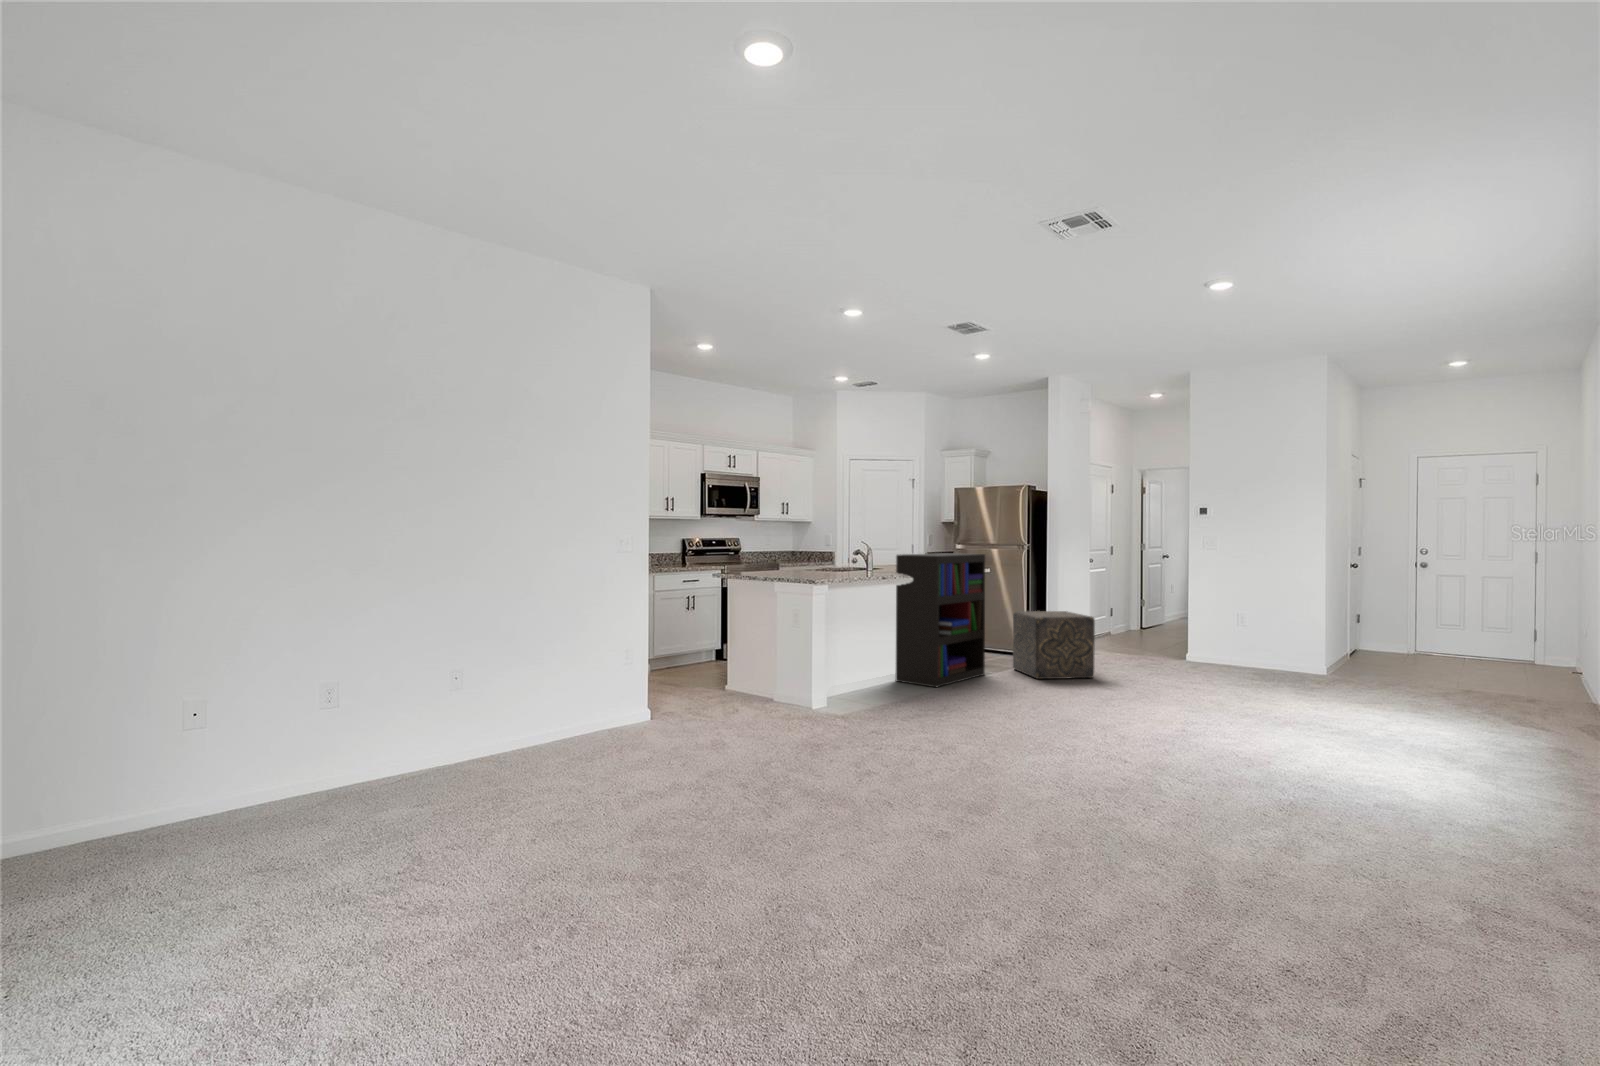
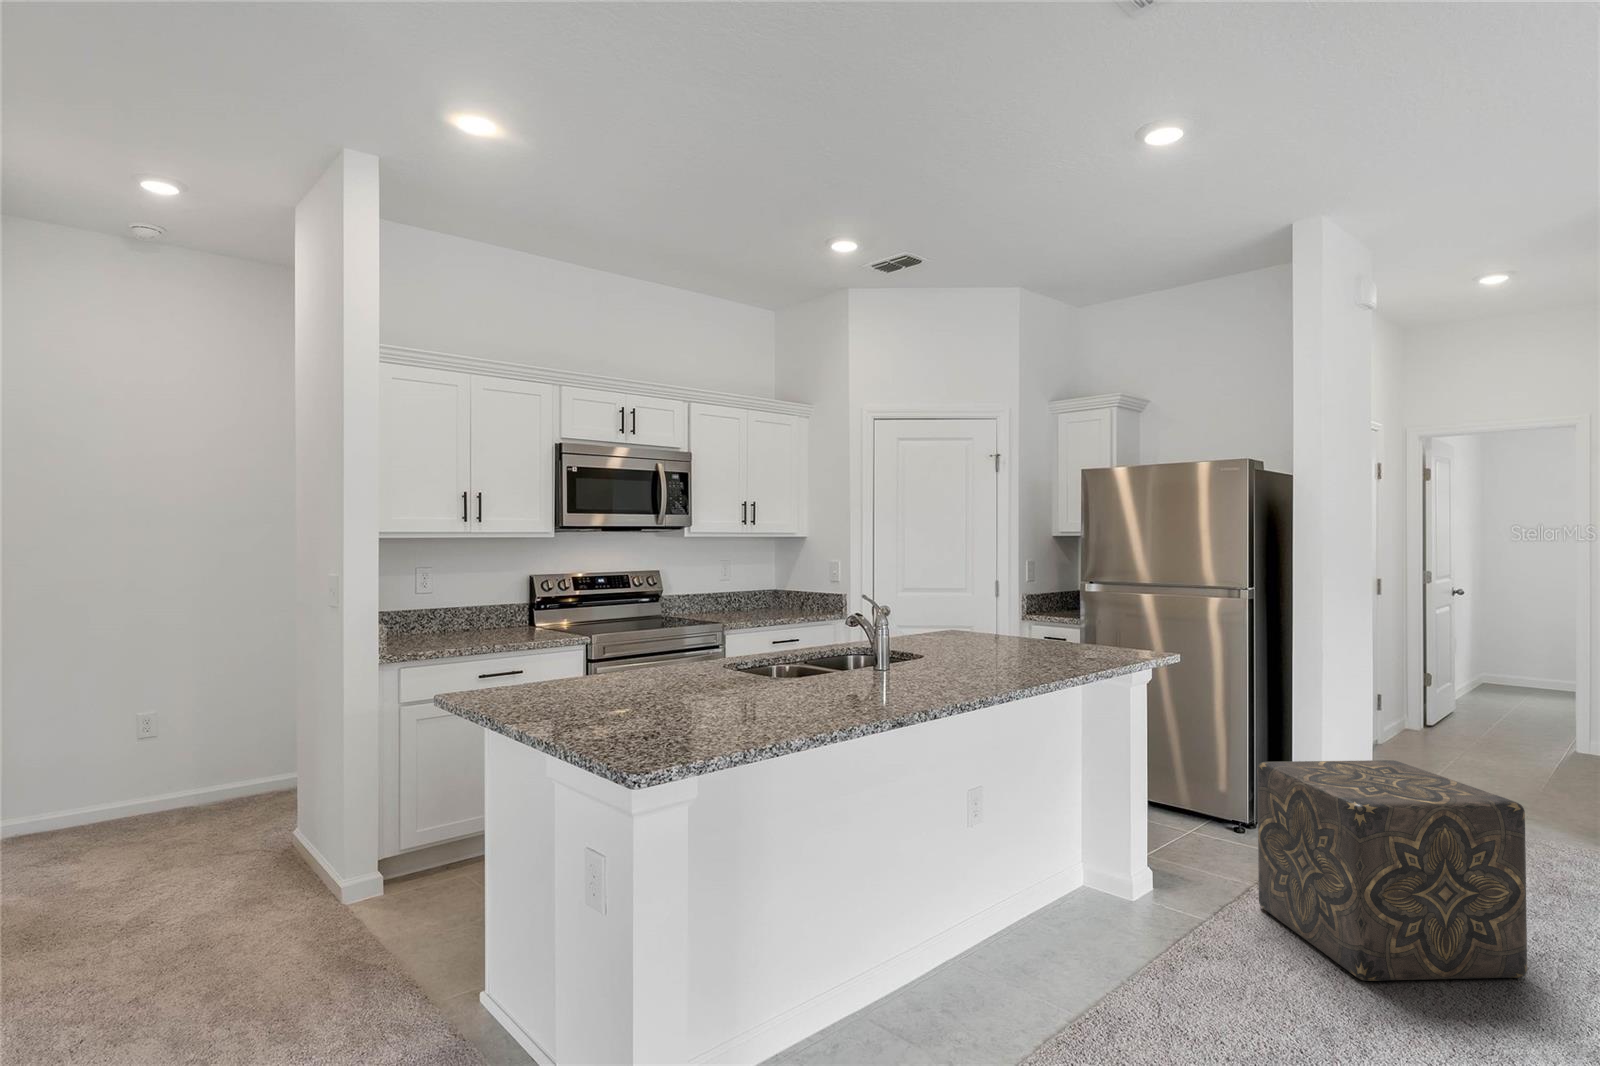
bookshelf: present [896,553,985,687] -> none [950,614,1194,1039]

